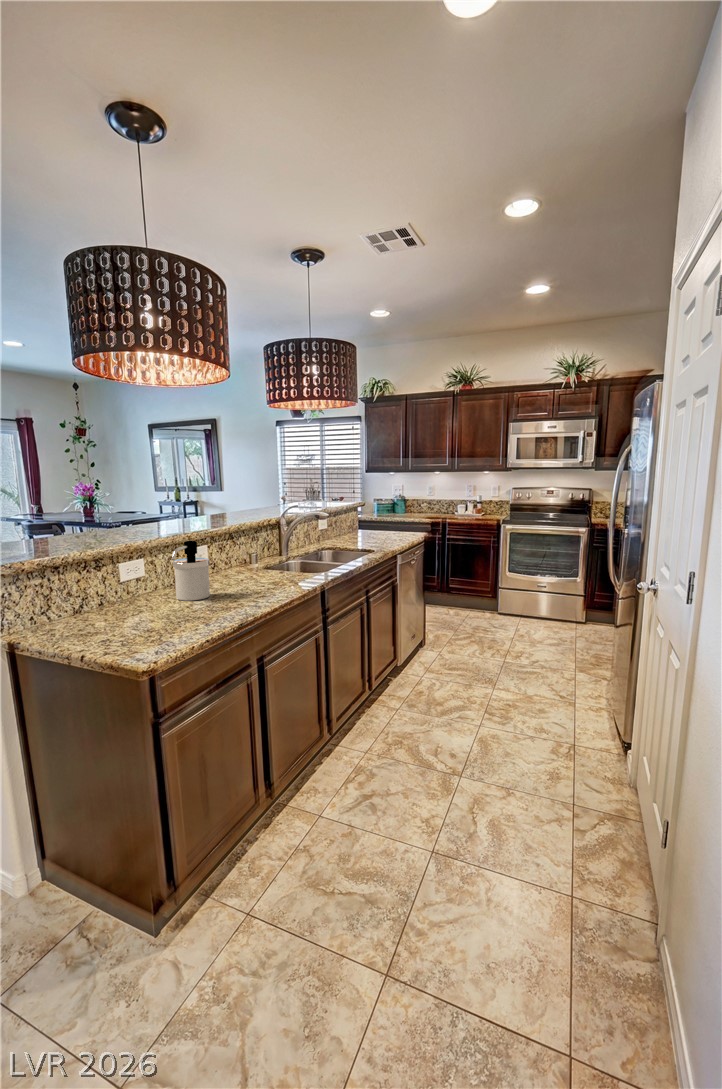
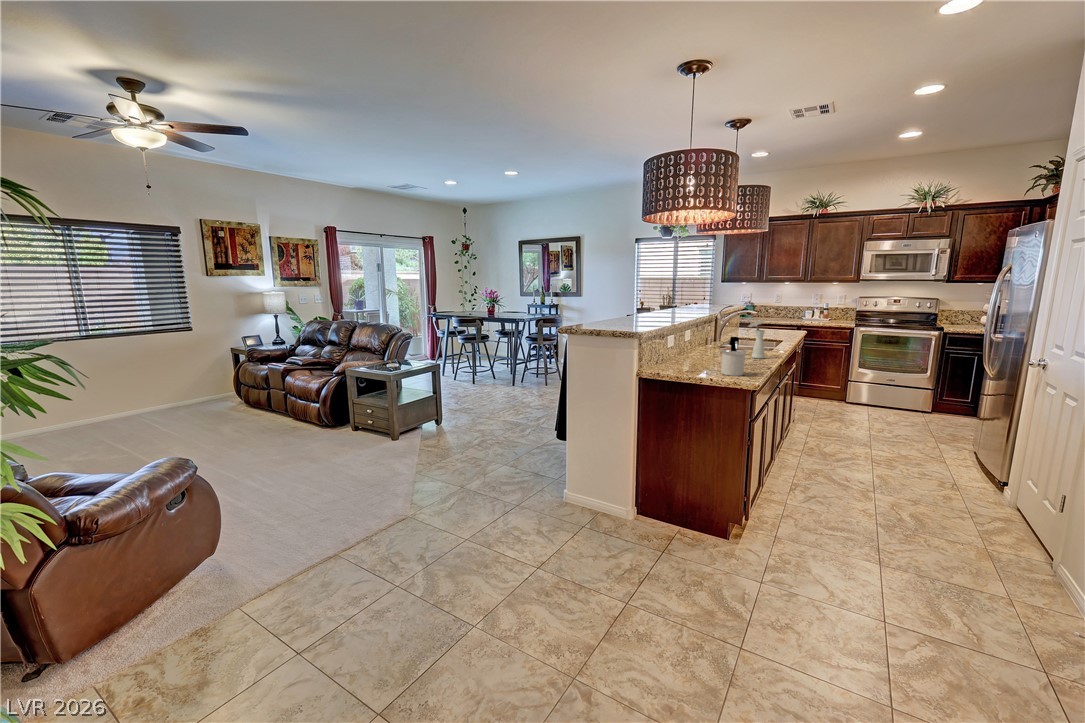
vase: none [283,515,307,569] -> present [749,320,765,359]

